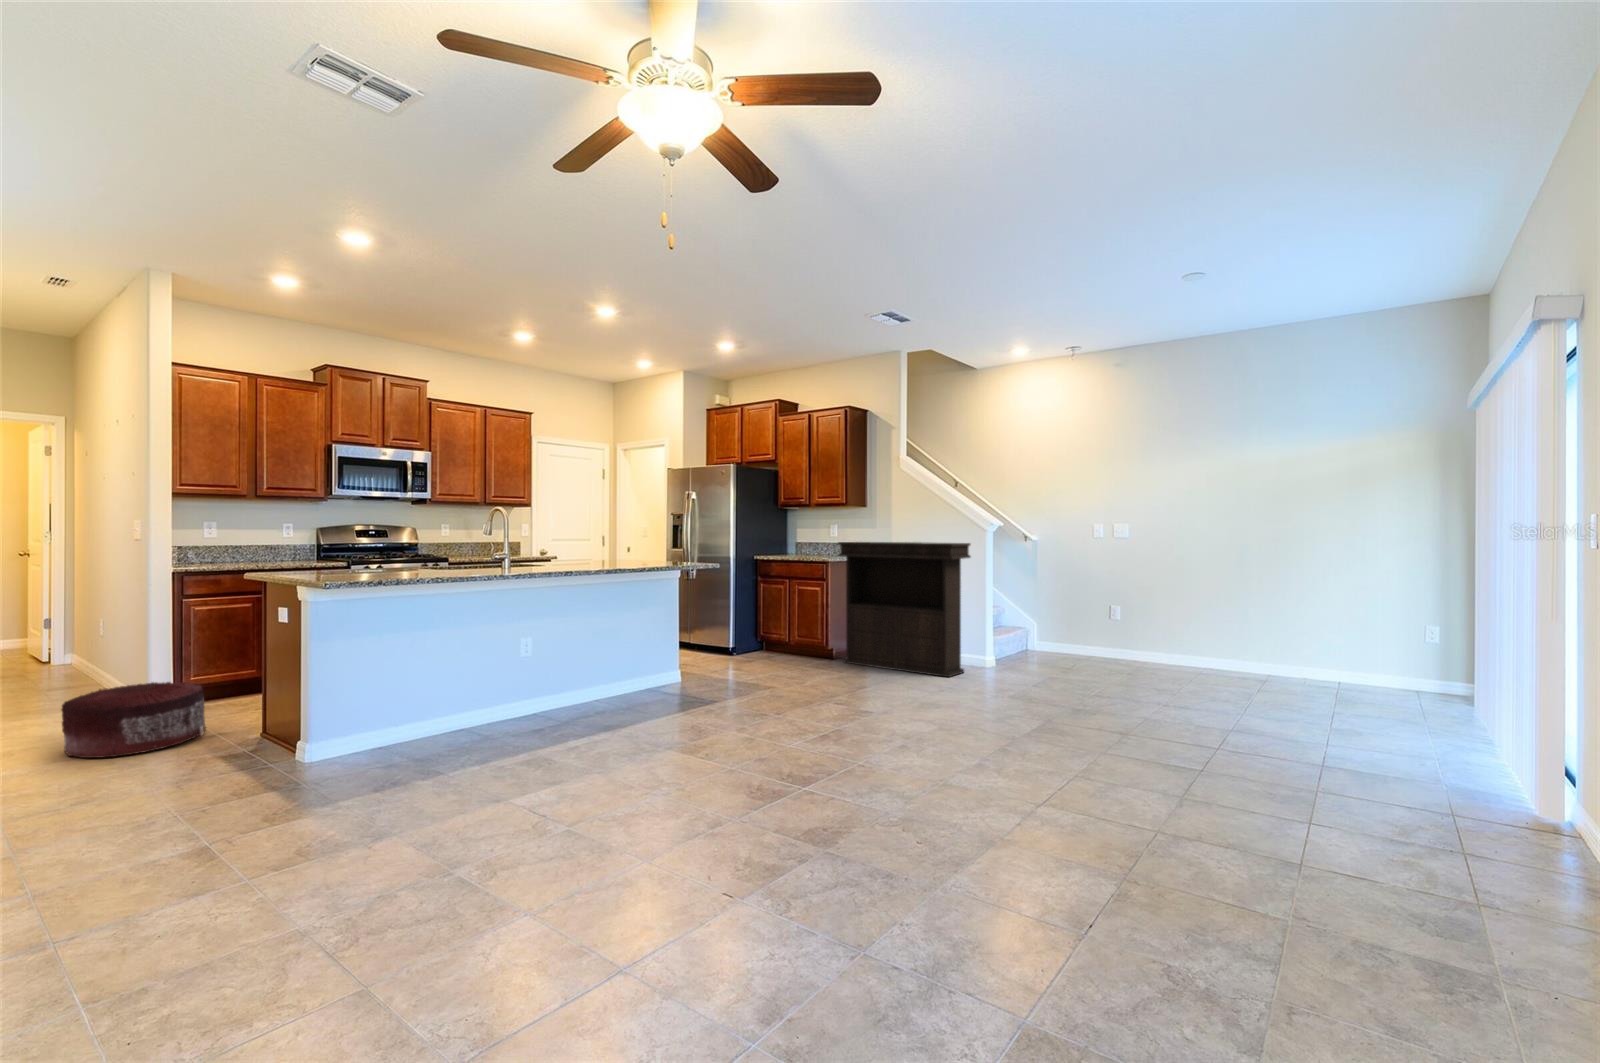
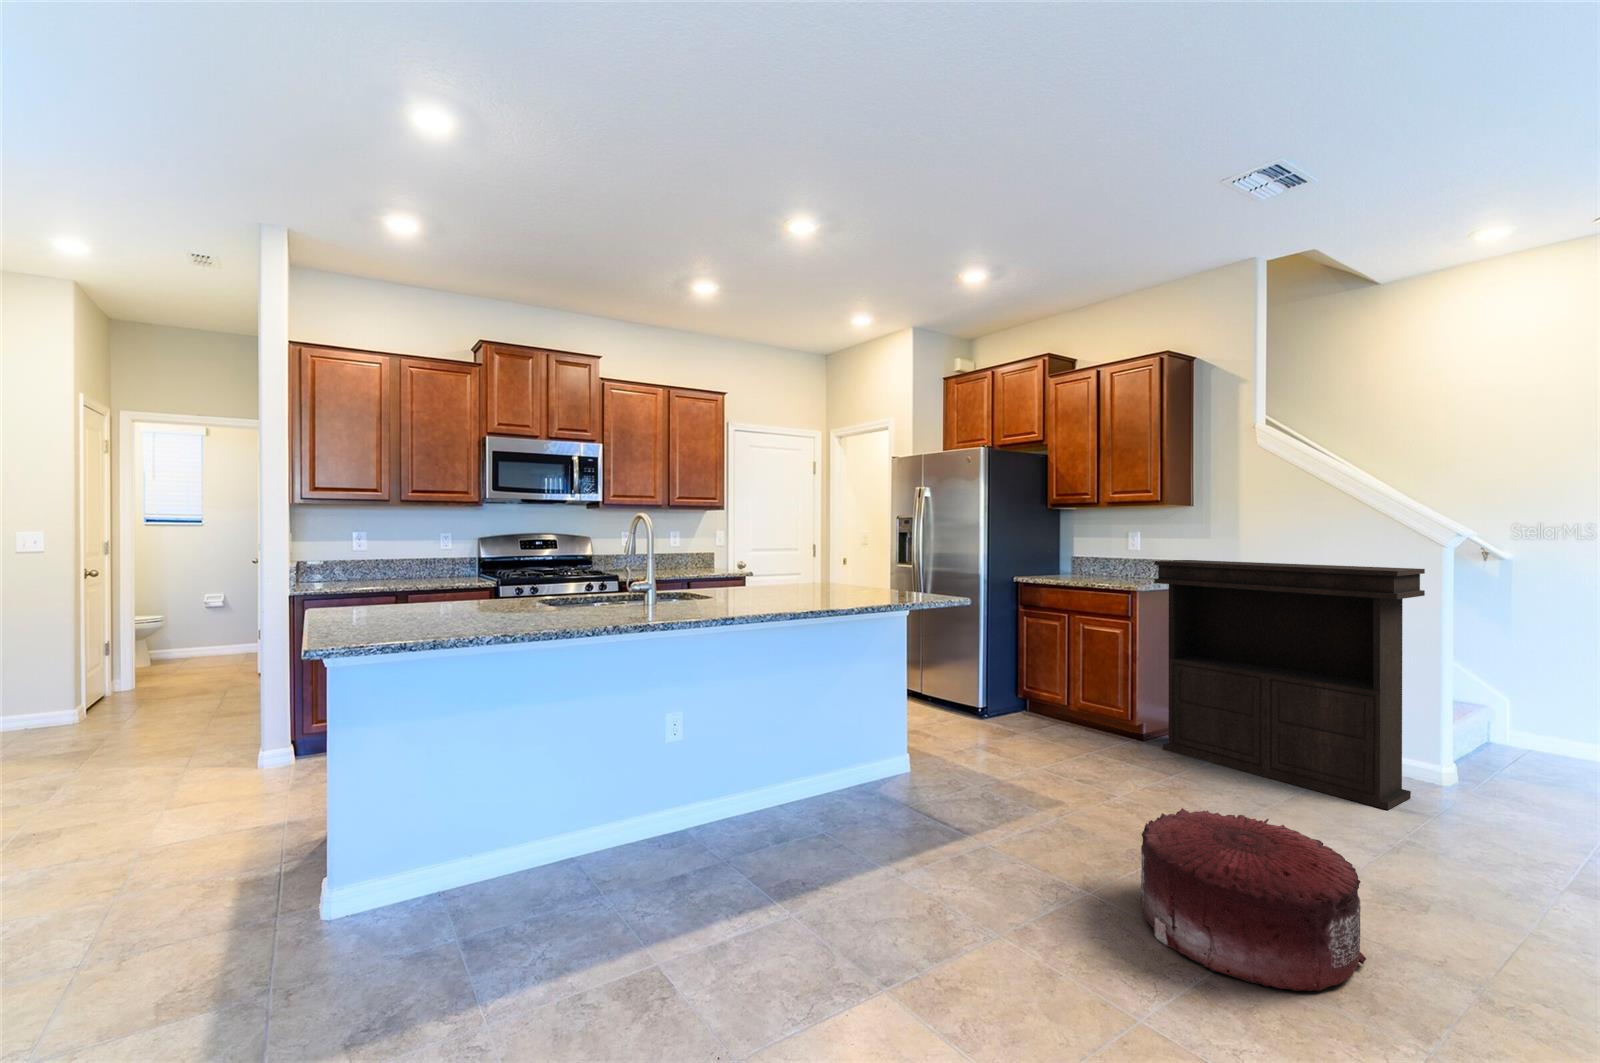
pouf: present [61,682,206,758] -> present [1140,808,1366,991]

